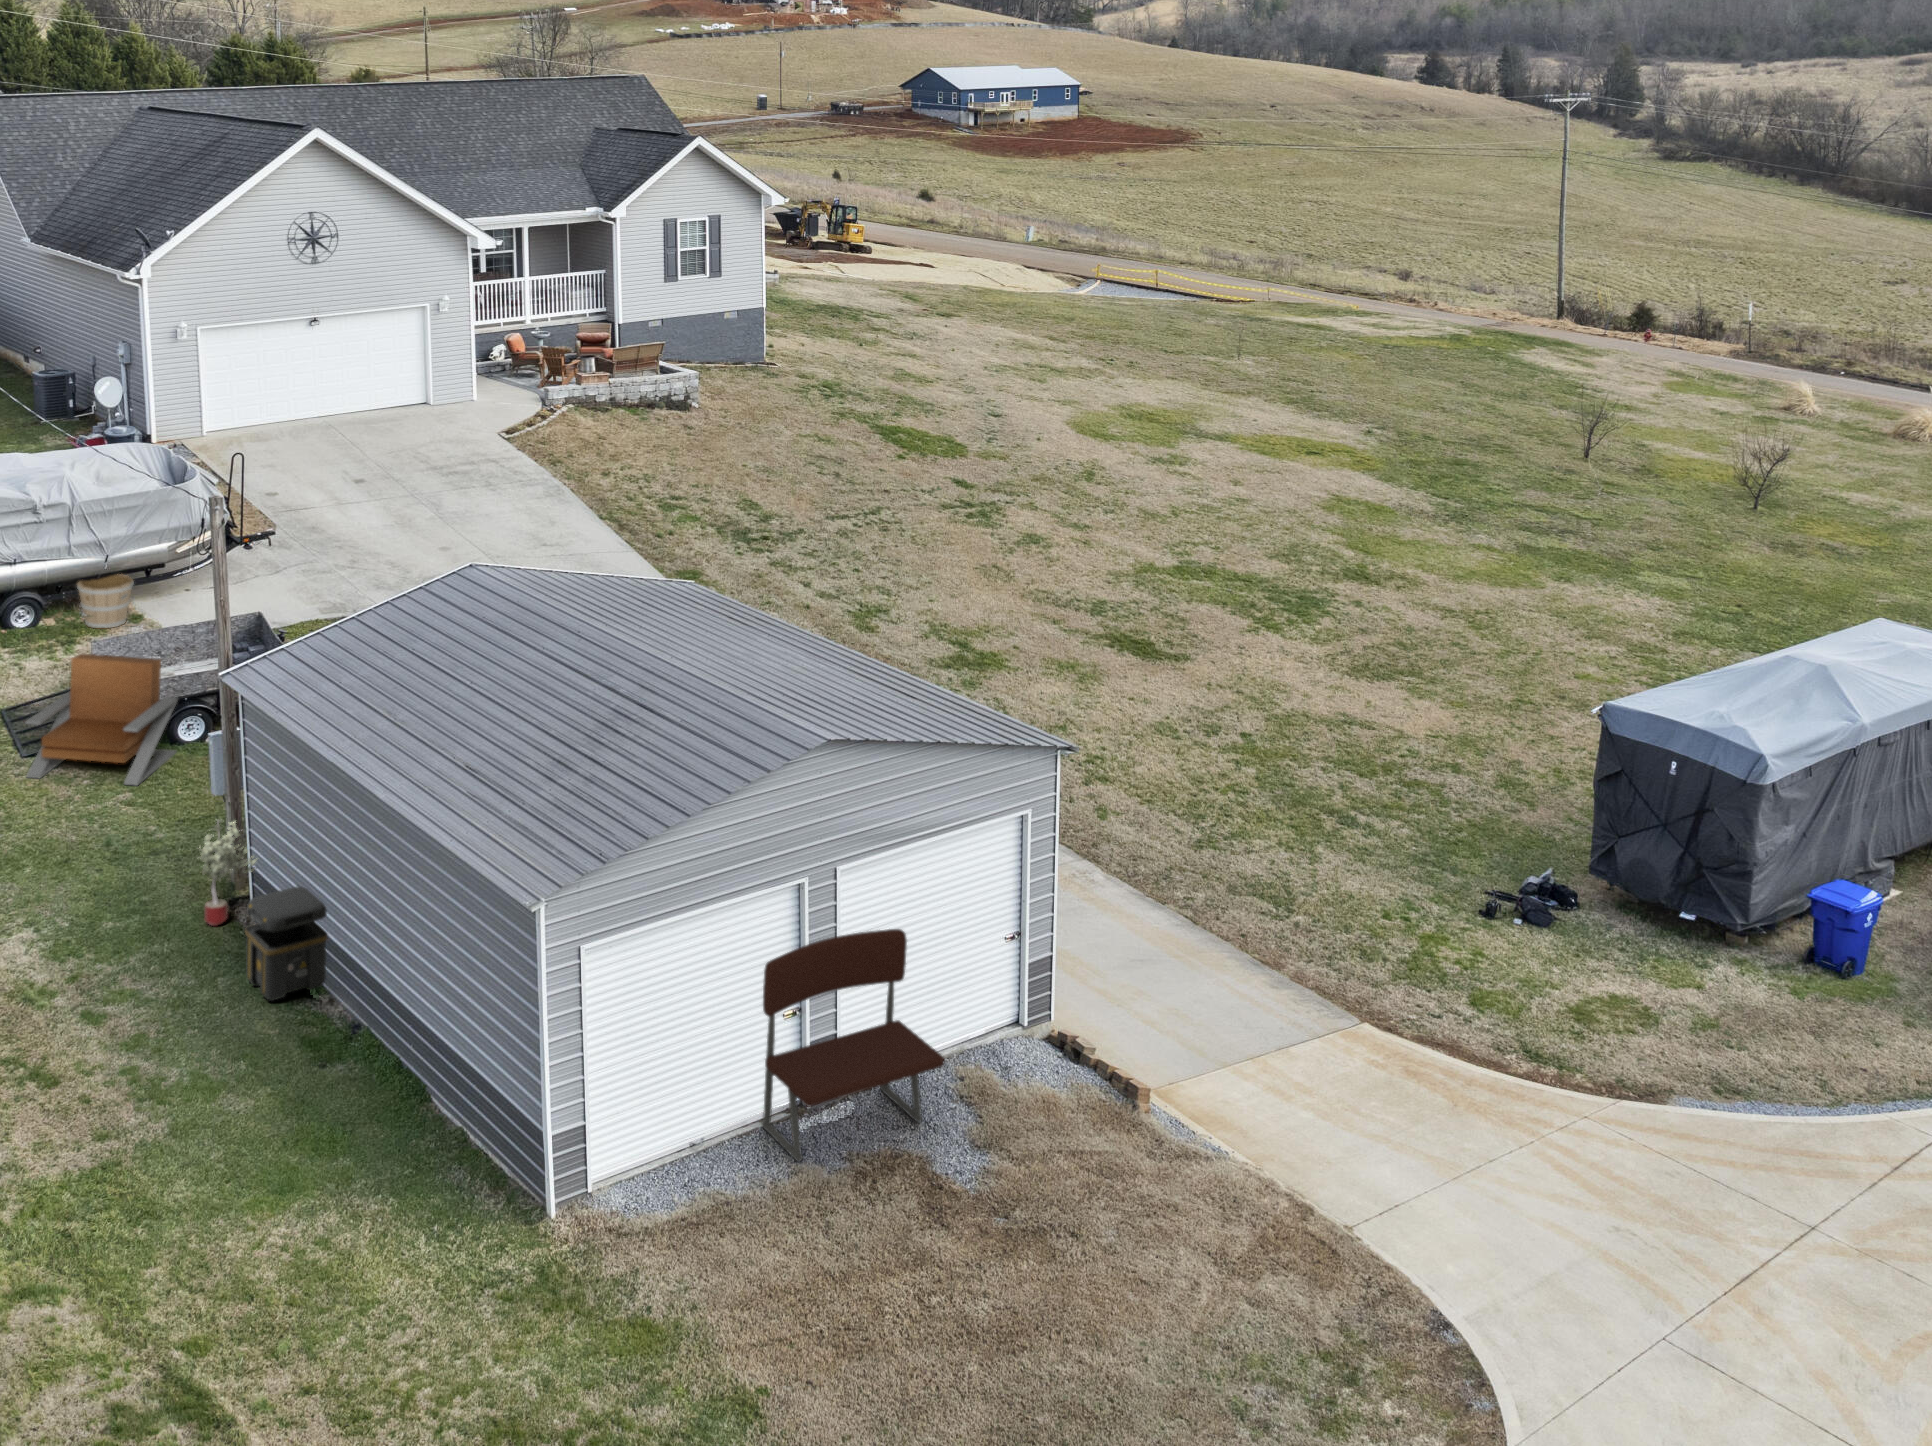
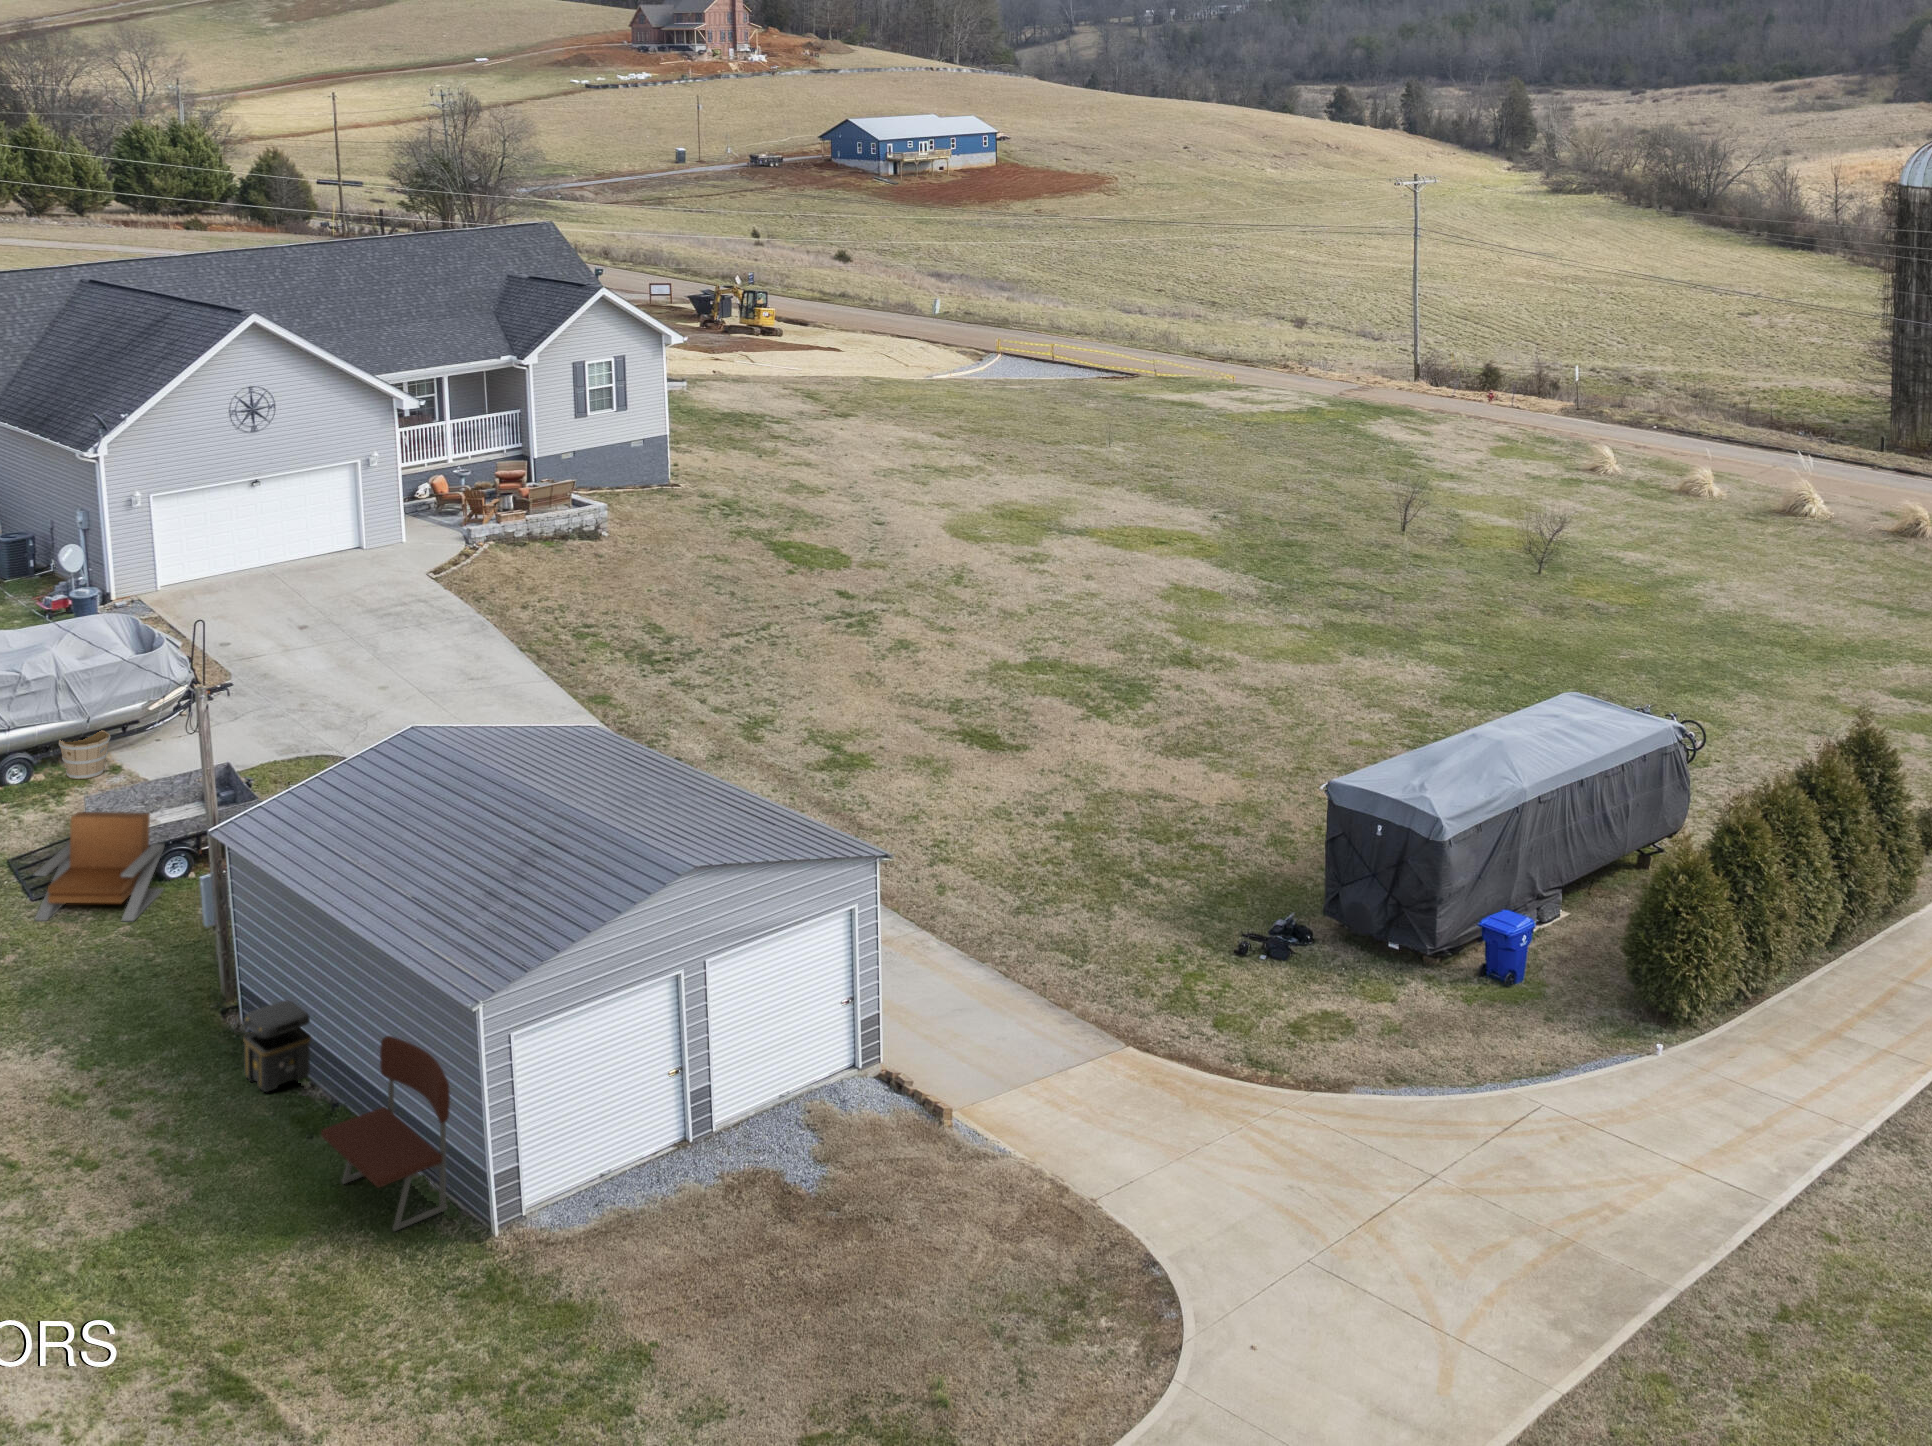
potted tree: present [200,820,257,926] -> none [196,950,250,1036]
bench: present [761,929,944,1162] -> present [321,1036,450,1231]

